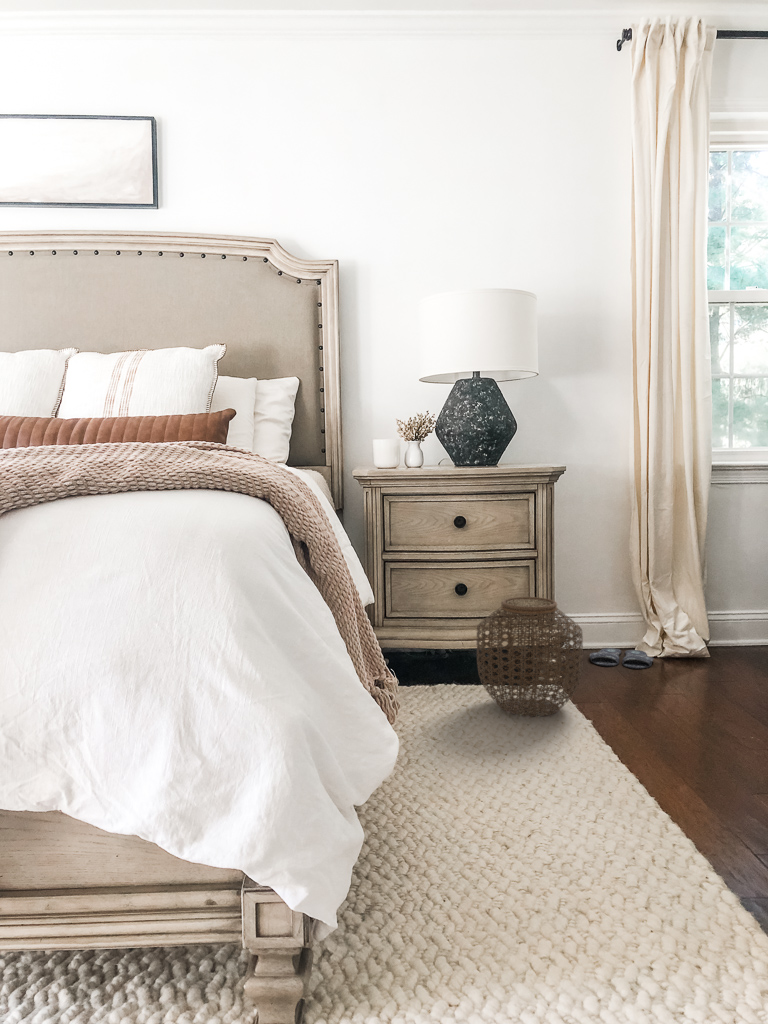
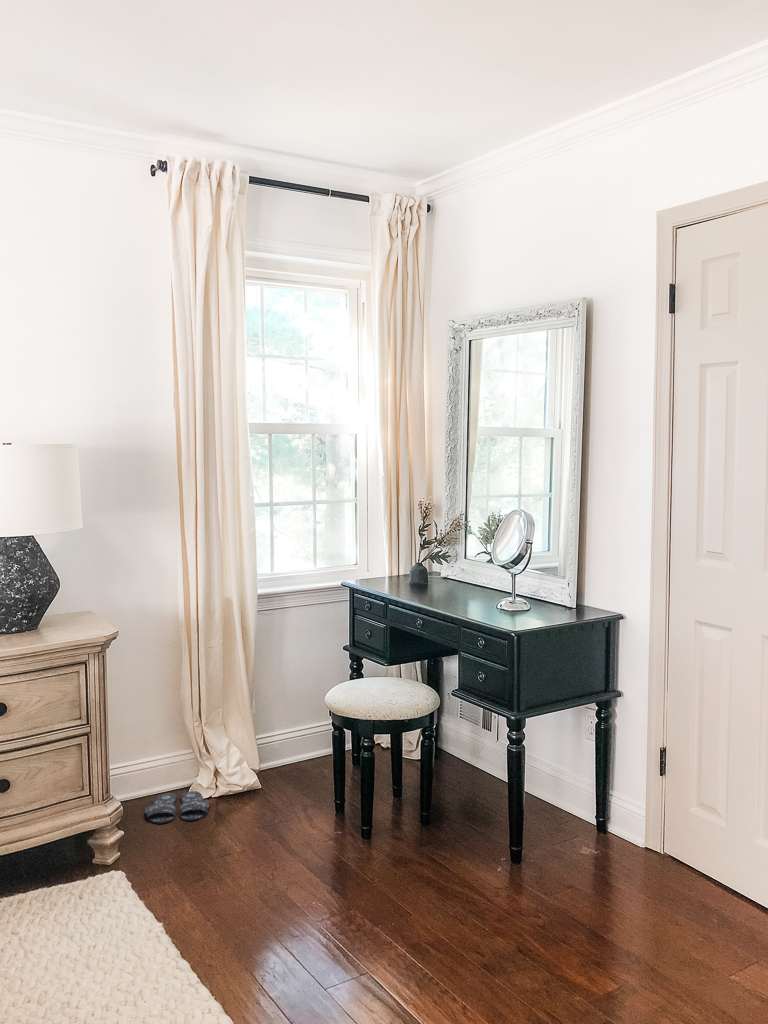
woven basket: present [477,597,583,716] -> none [28,787,145,924]

